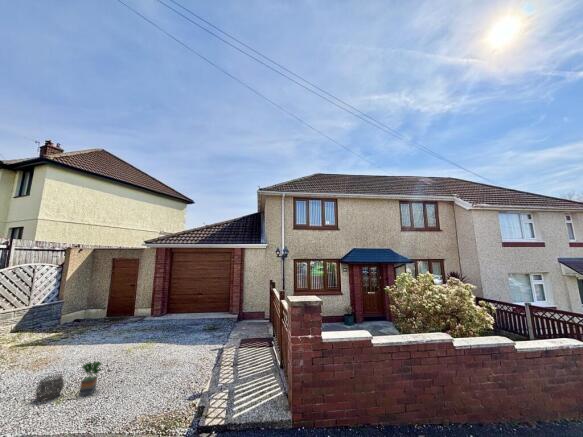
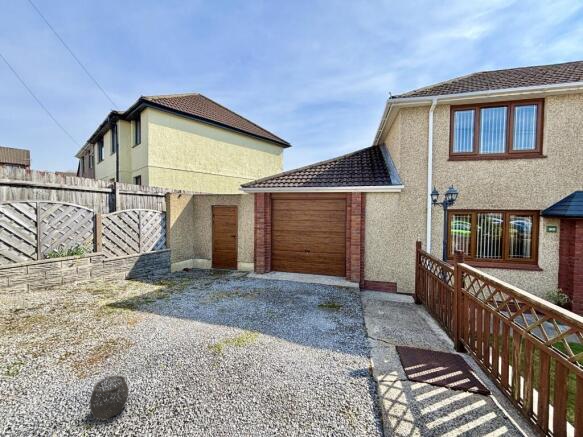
potted tree: present [79,362,102,395] -> none [146,365,179,421]

